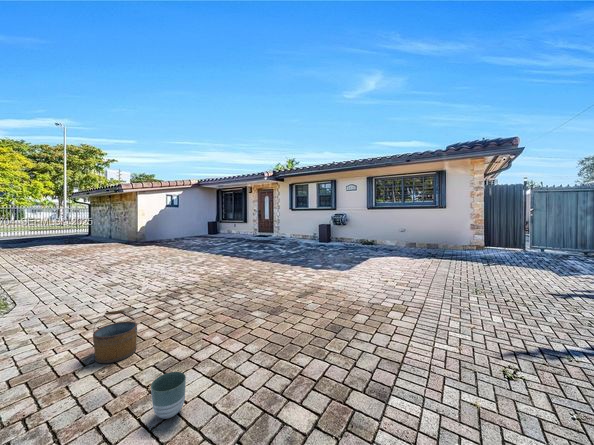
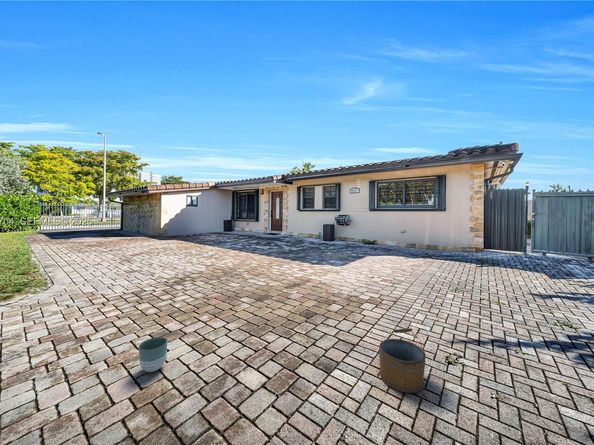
bucket: present [93,311,137,363] -> present [379,328,426,393]

